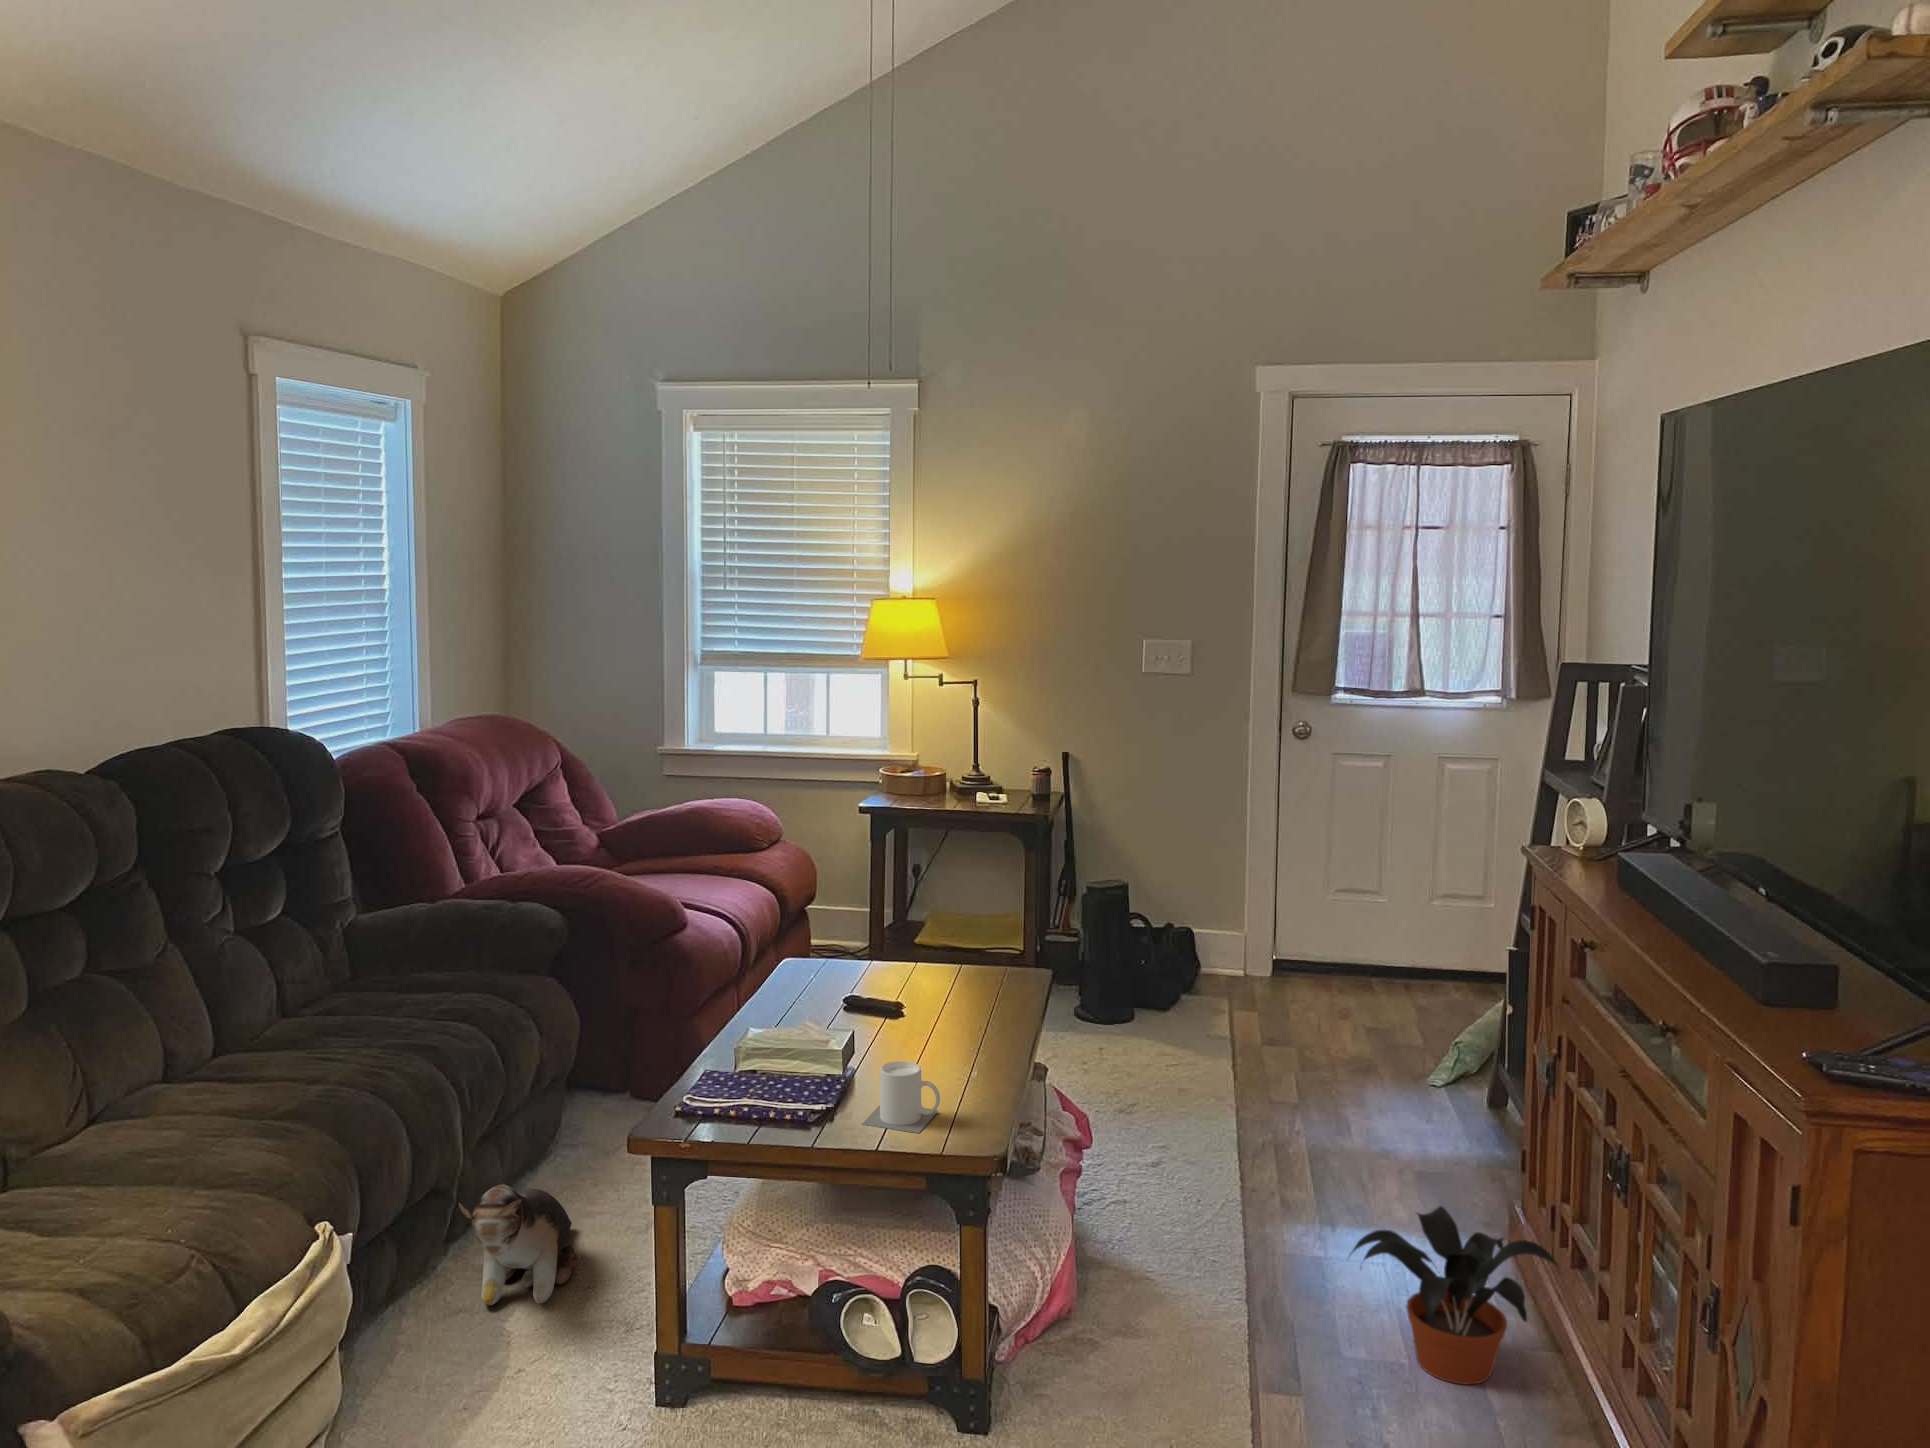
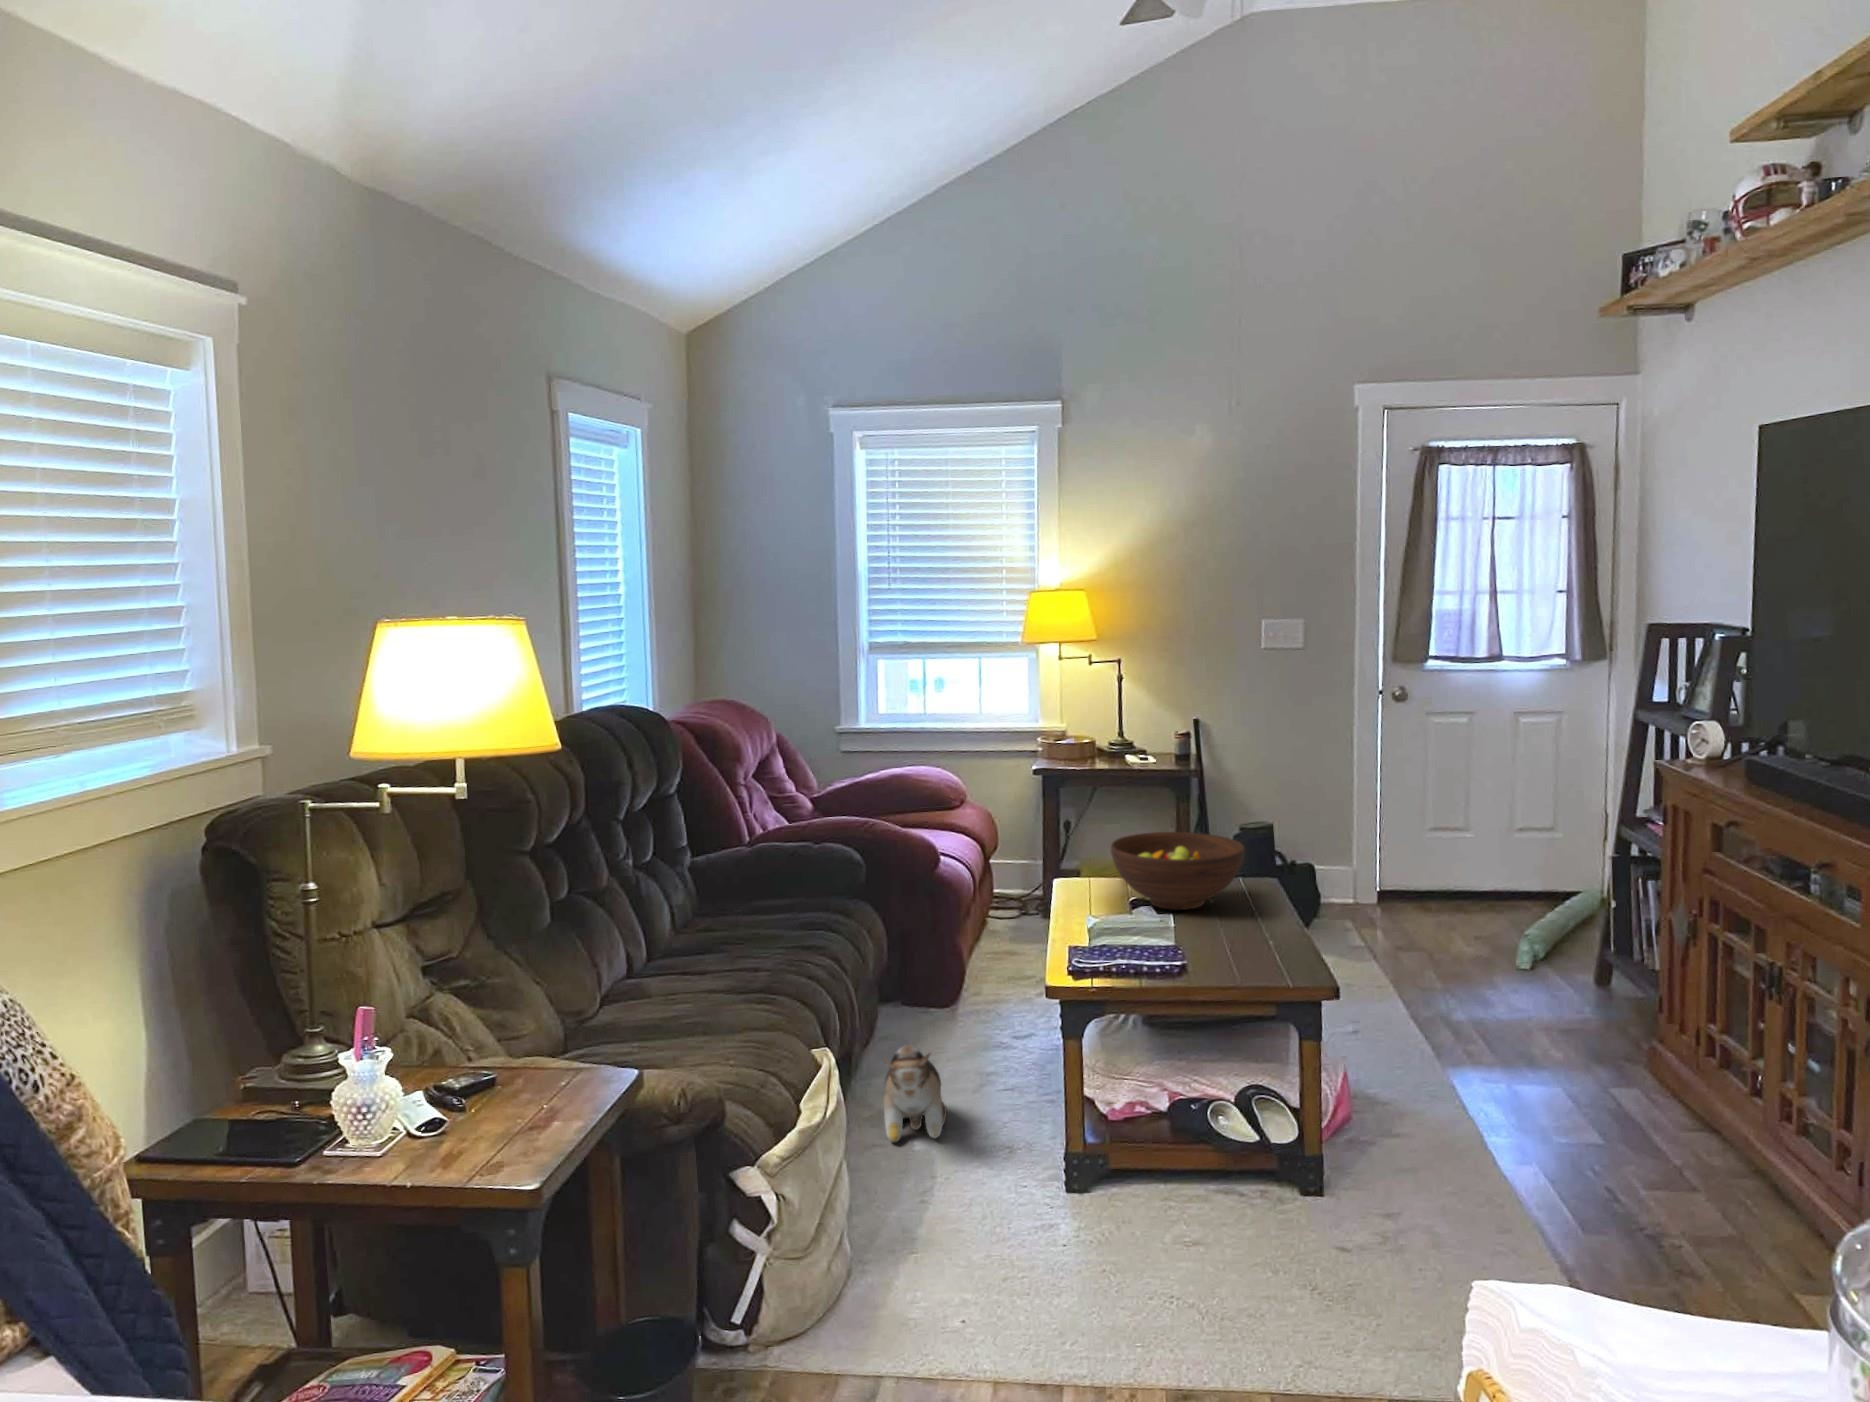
fruit bowl: none [827,909,992,1013] -> present [1111,832,1245,910]
mug: present [862,1061,940,1133] -> none [1213,927,1271,977]
potted plant: present [1352,1206,1559,1385] -> none [1560,1027,1724,1151]

